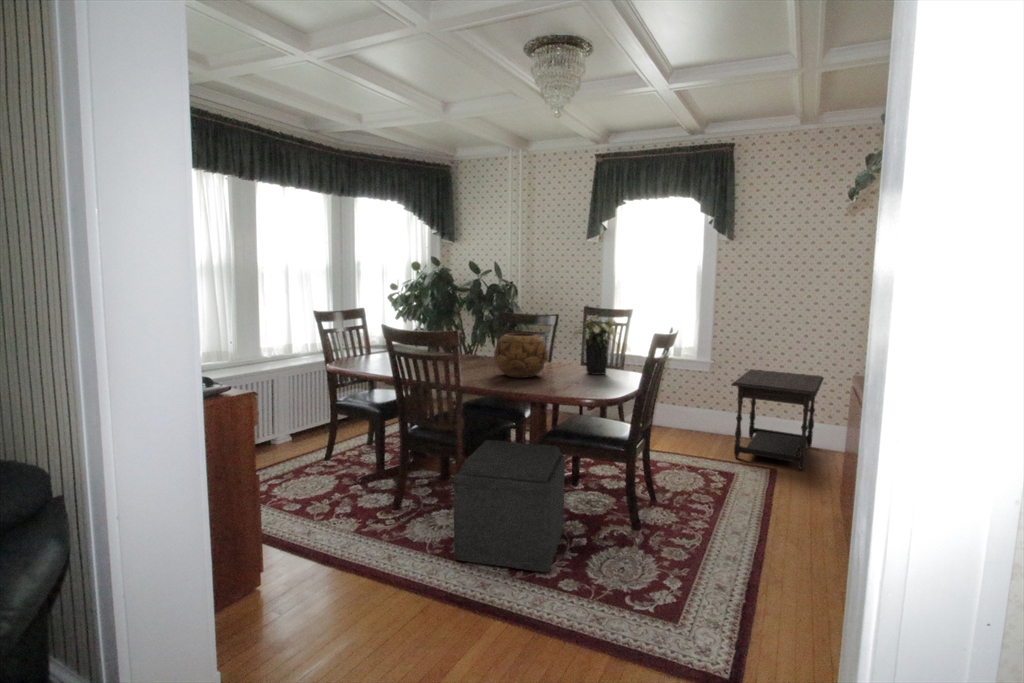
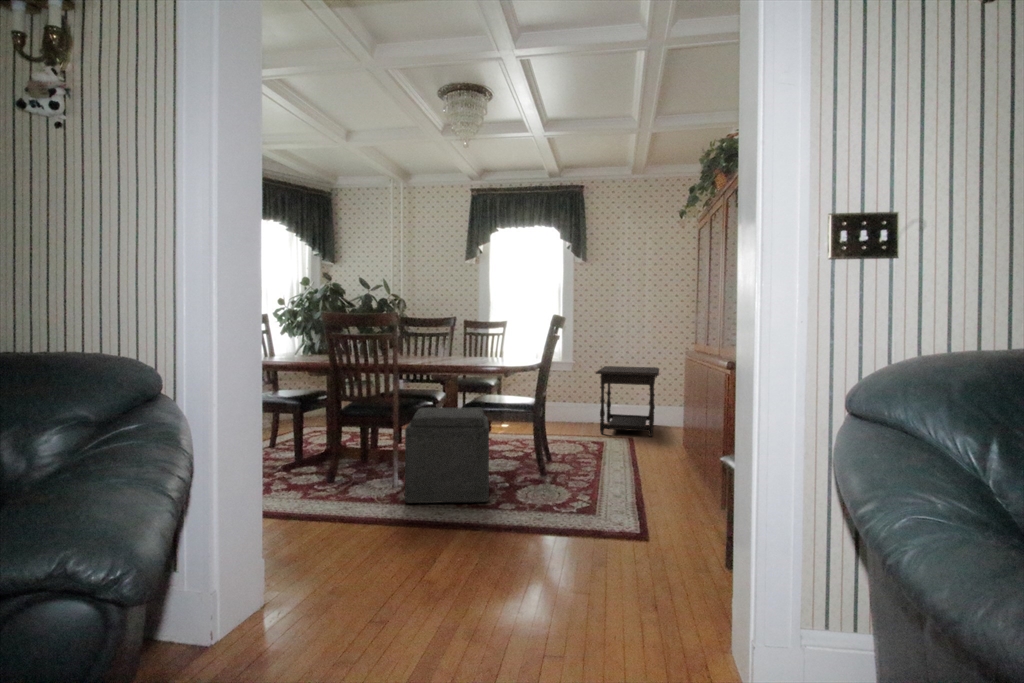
flower arrangement: present [571,316,616,375] -> none [479,307,521,357]
decorative bowl: present [494,333,548,378] -> none [417,323,462,359]

